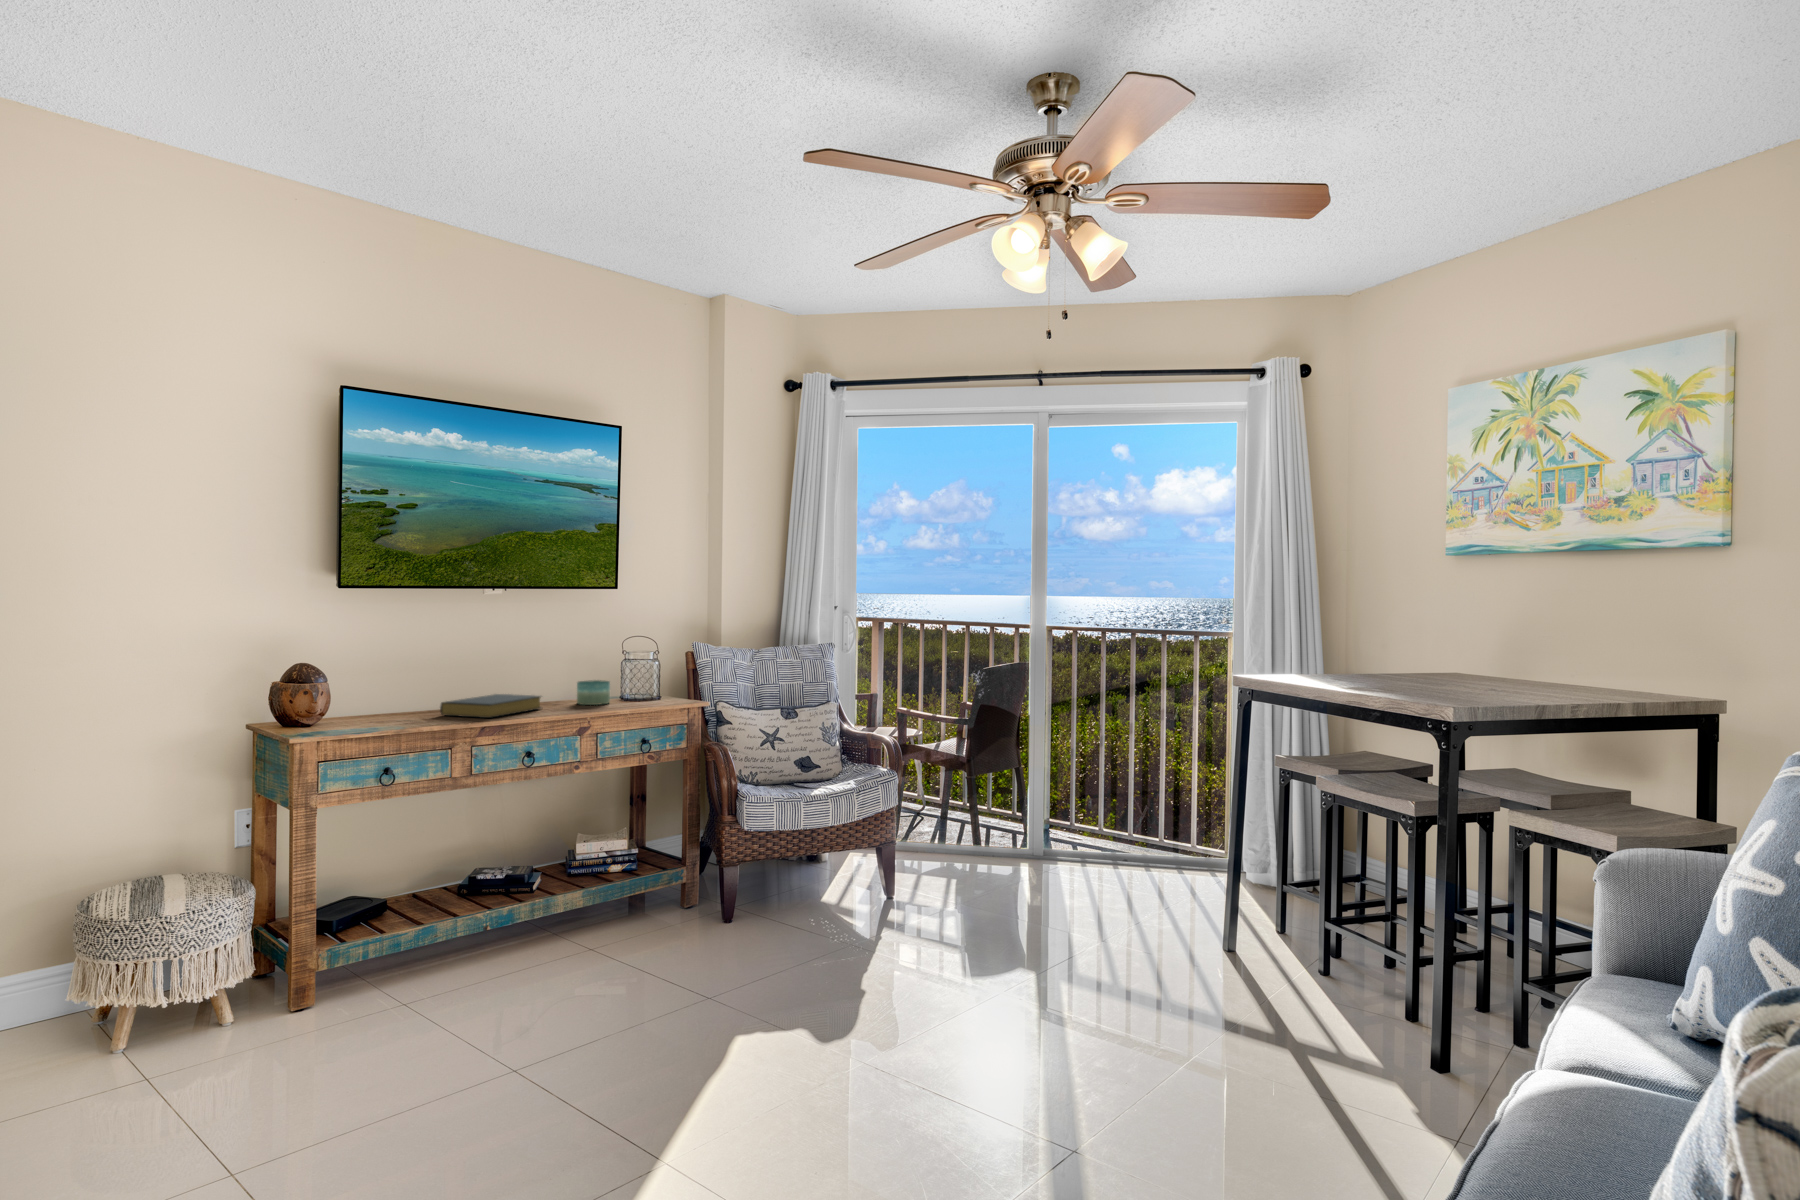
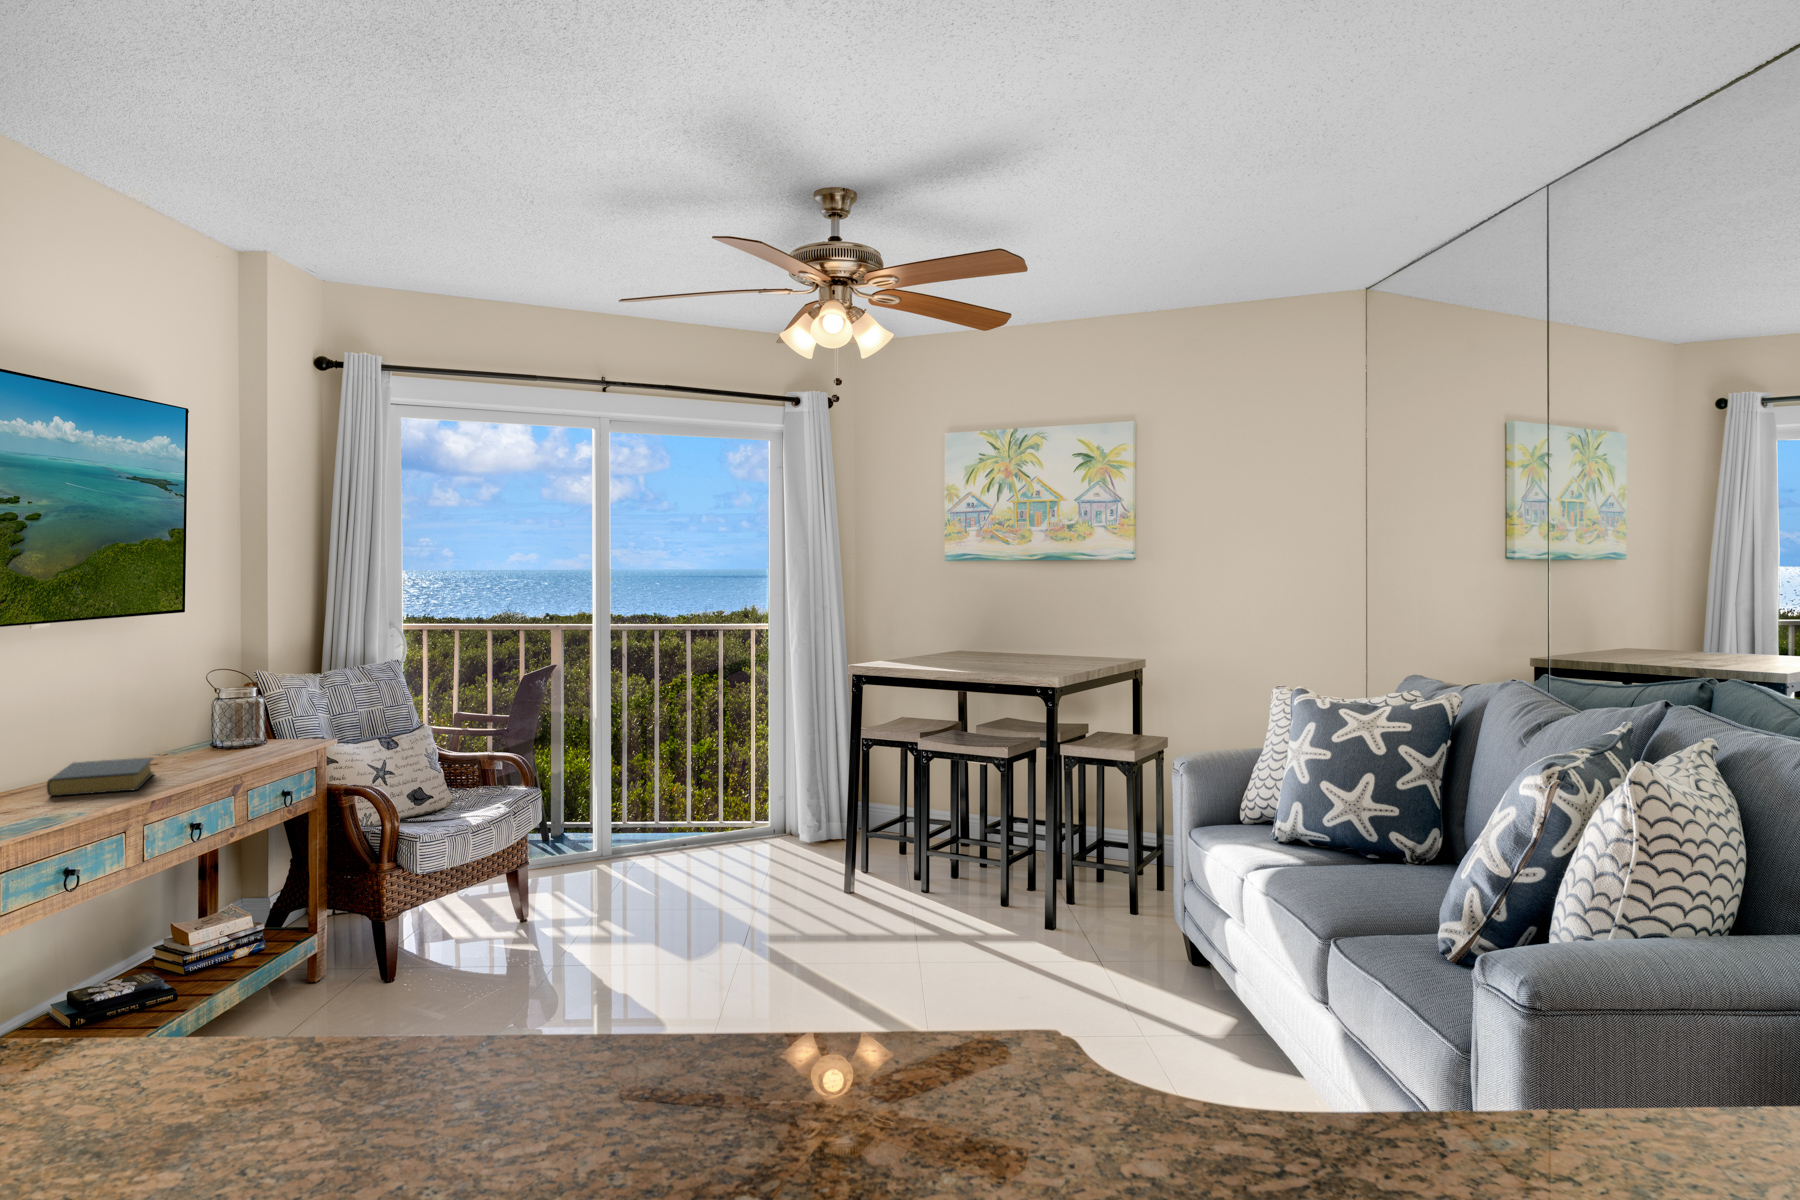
candle: present [577,680,610,705] -> none [165,731,211,763]

